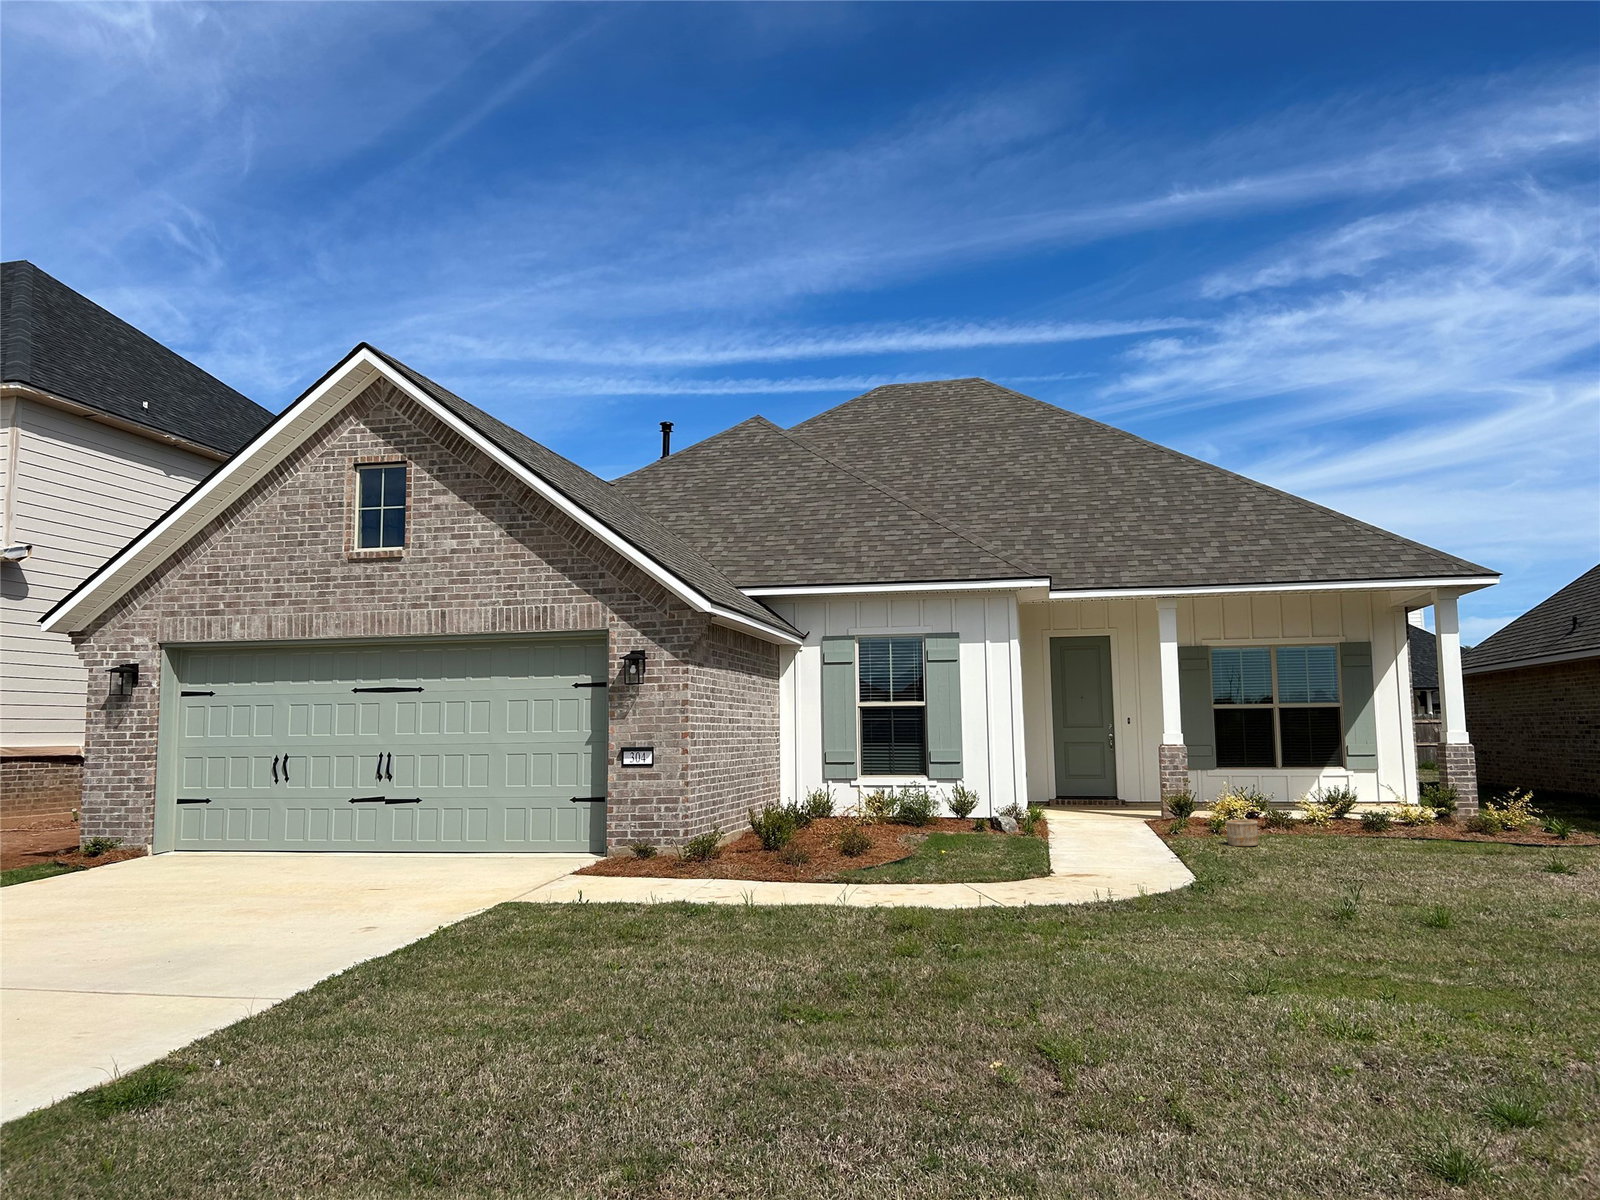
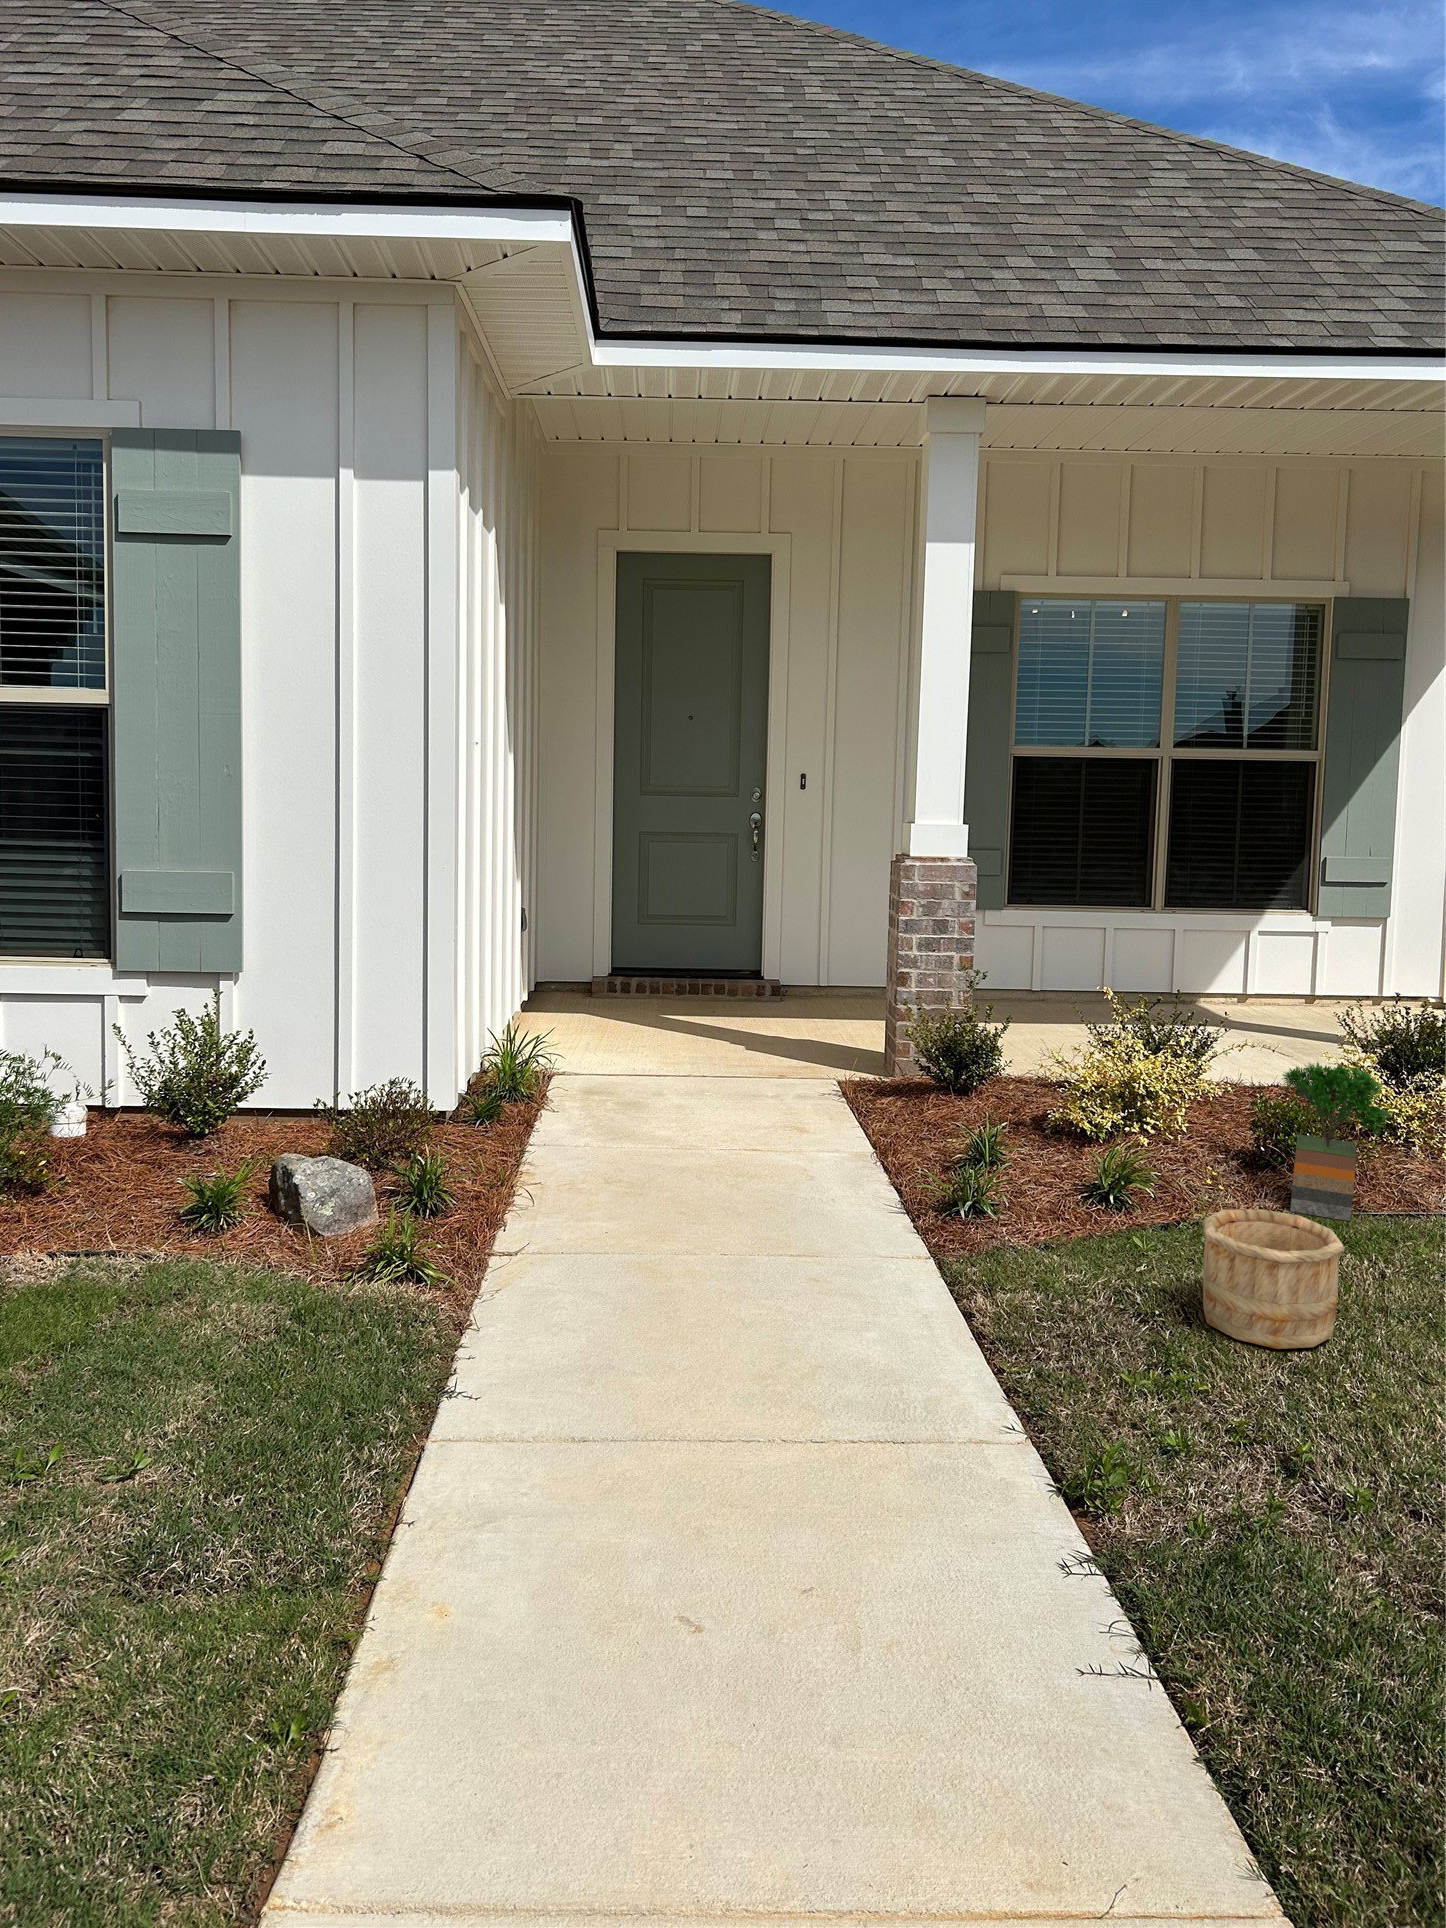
potted tree: none [1267,794,1297,837] -> present [1282,1062,1390,1221]

